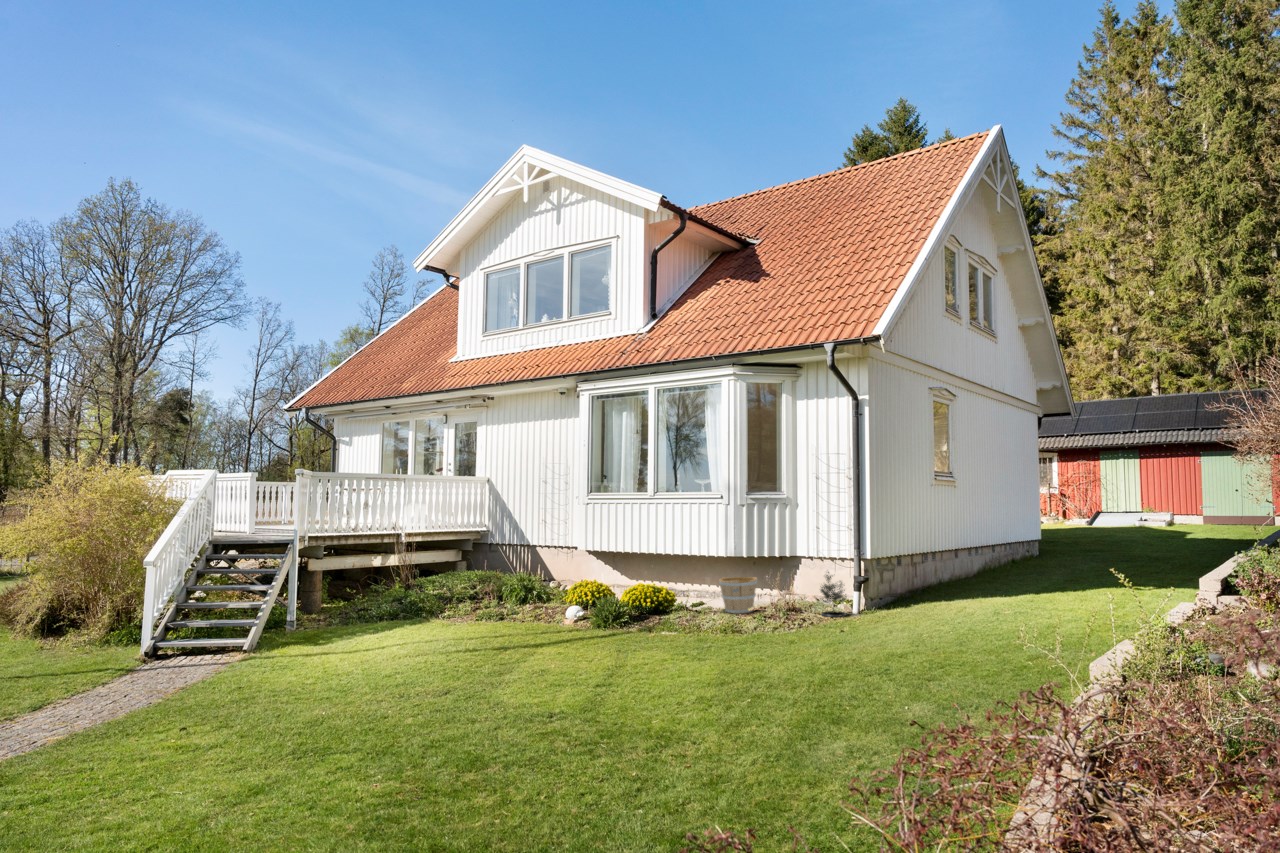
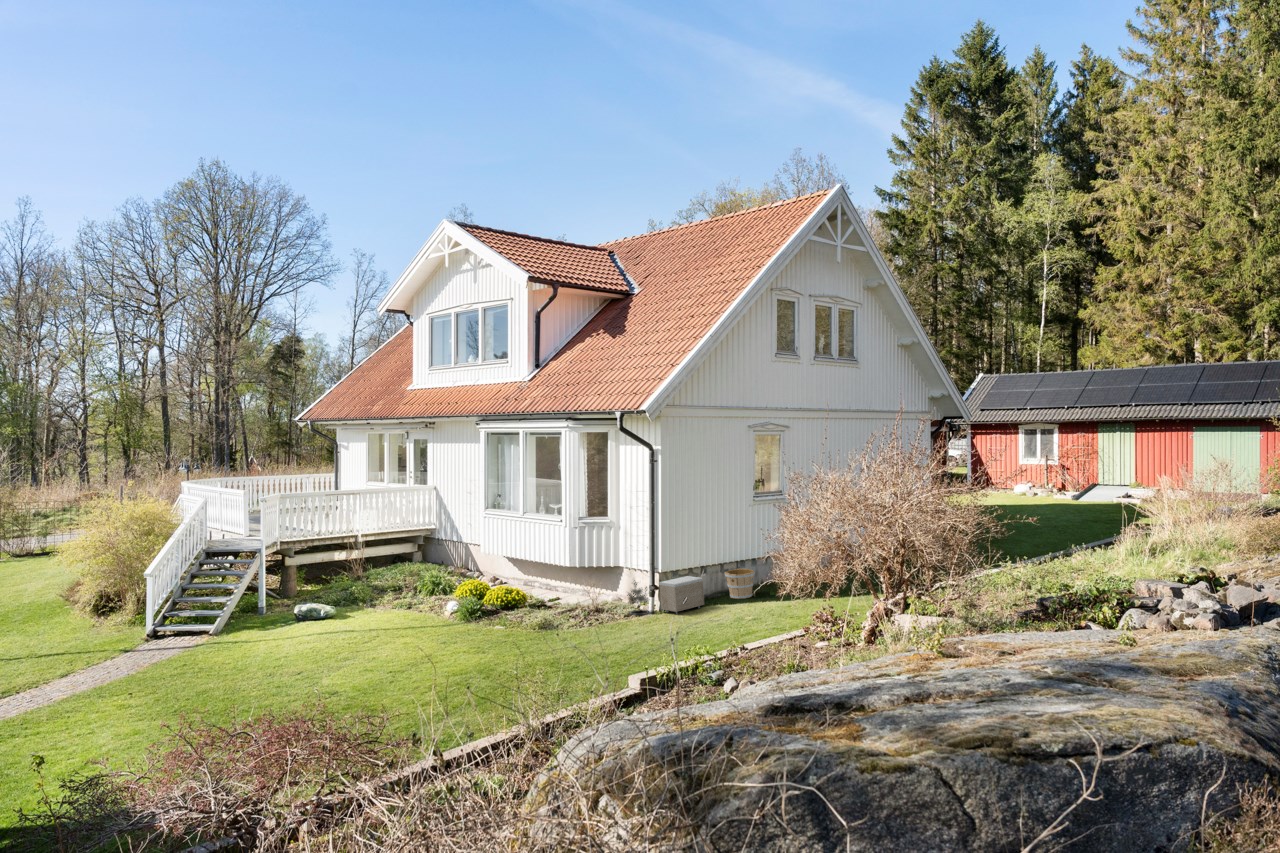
storage bench: none [860,569,910,615] -> present [659,576,704,614]
wooden bucket: present [719,577,757,614] -> present [725,568,755,599]

